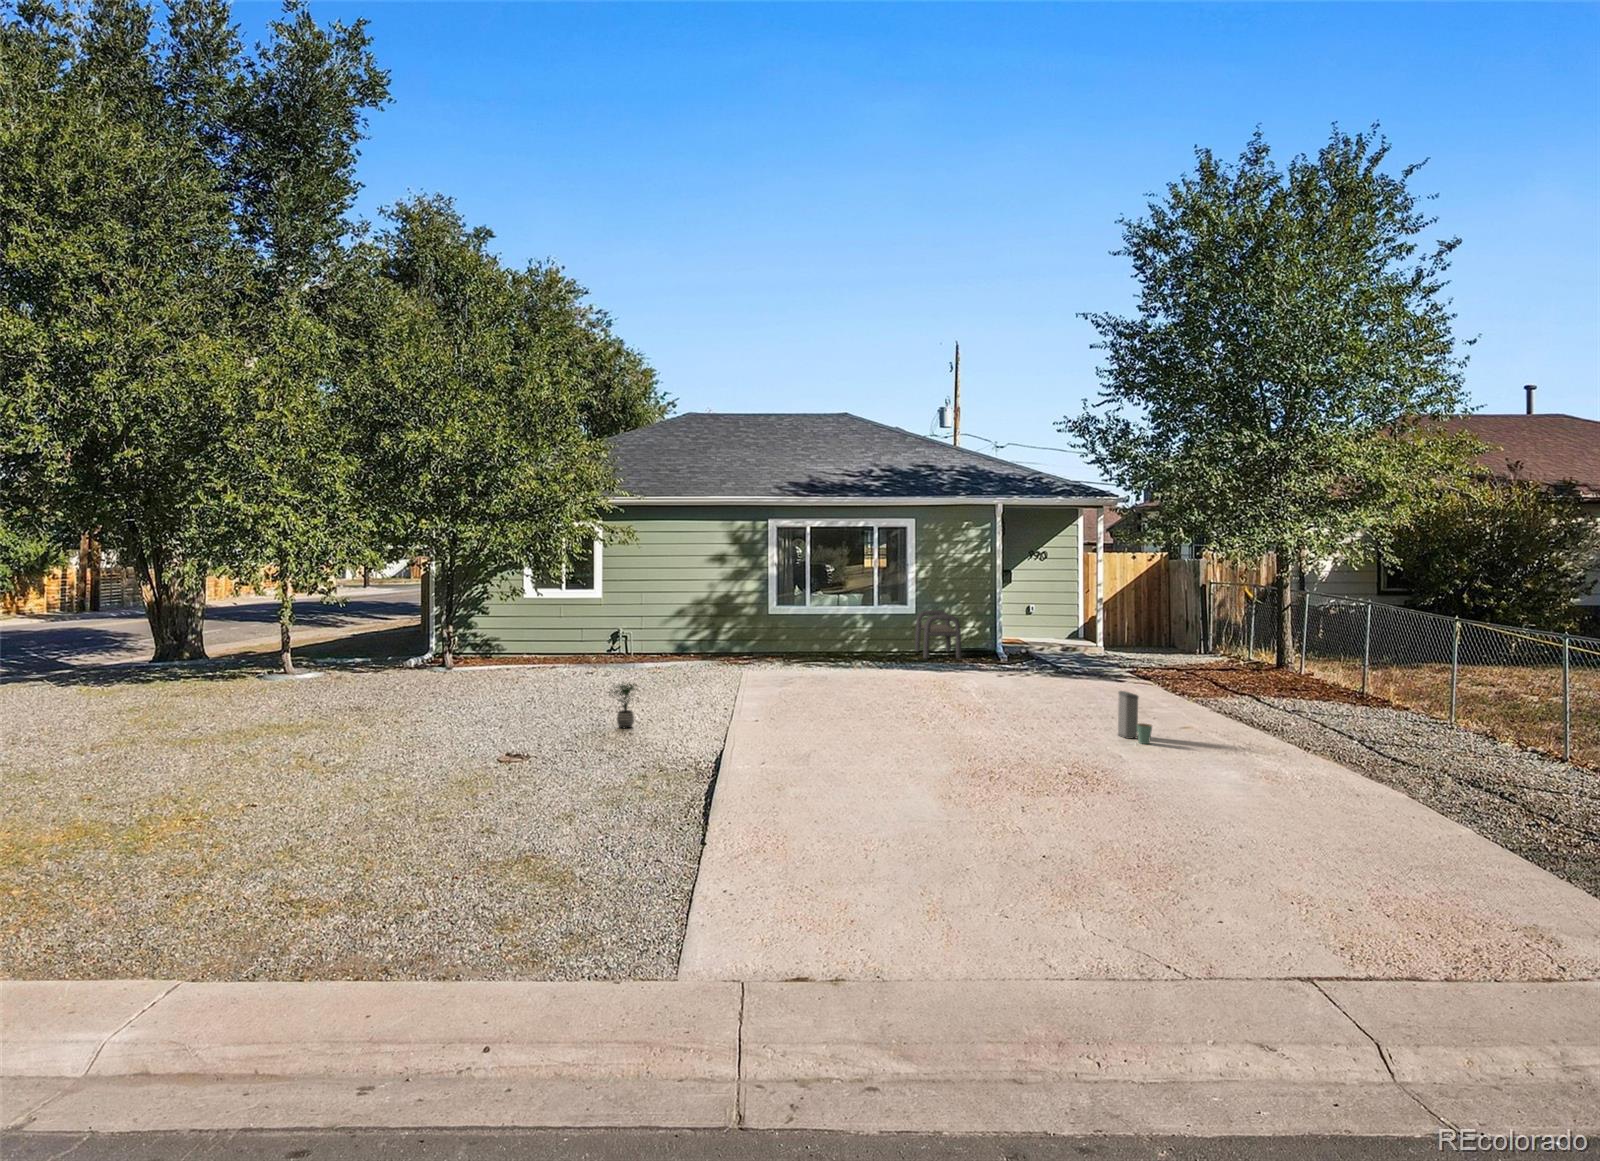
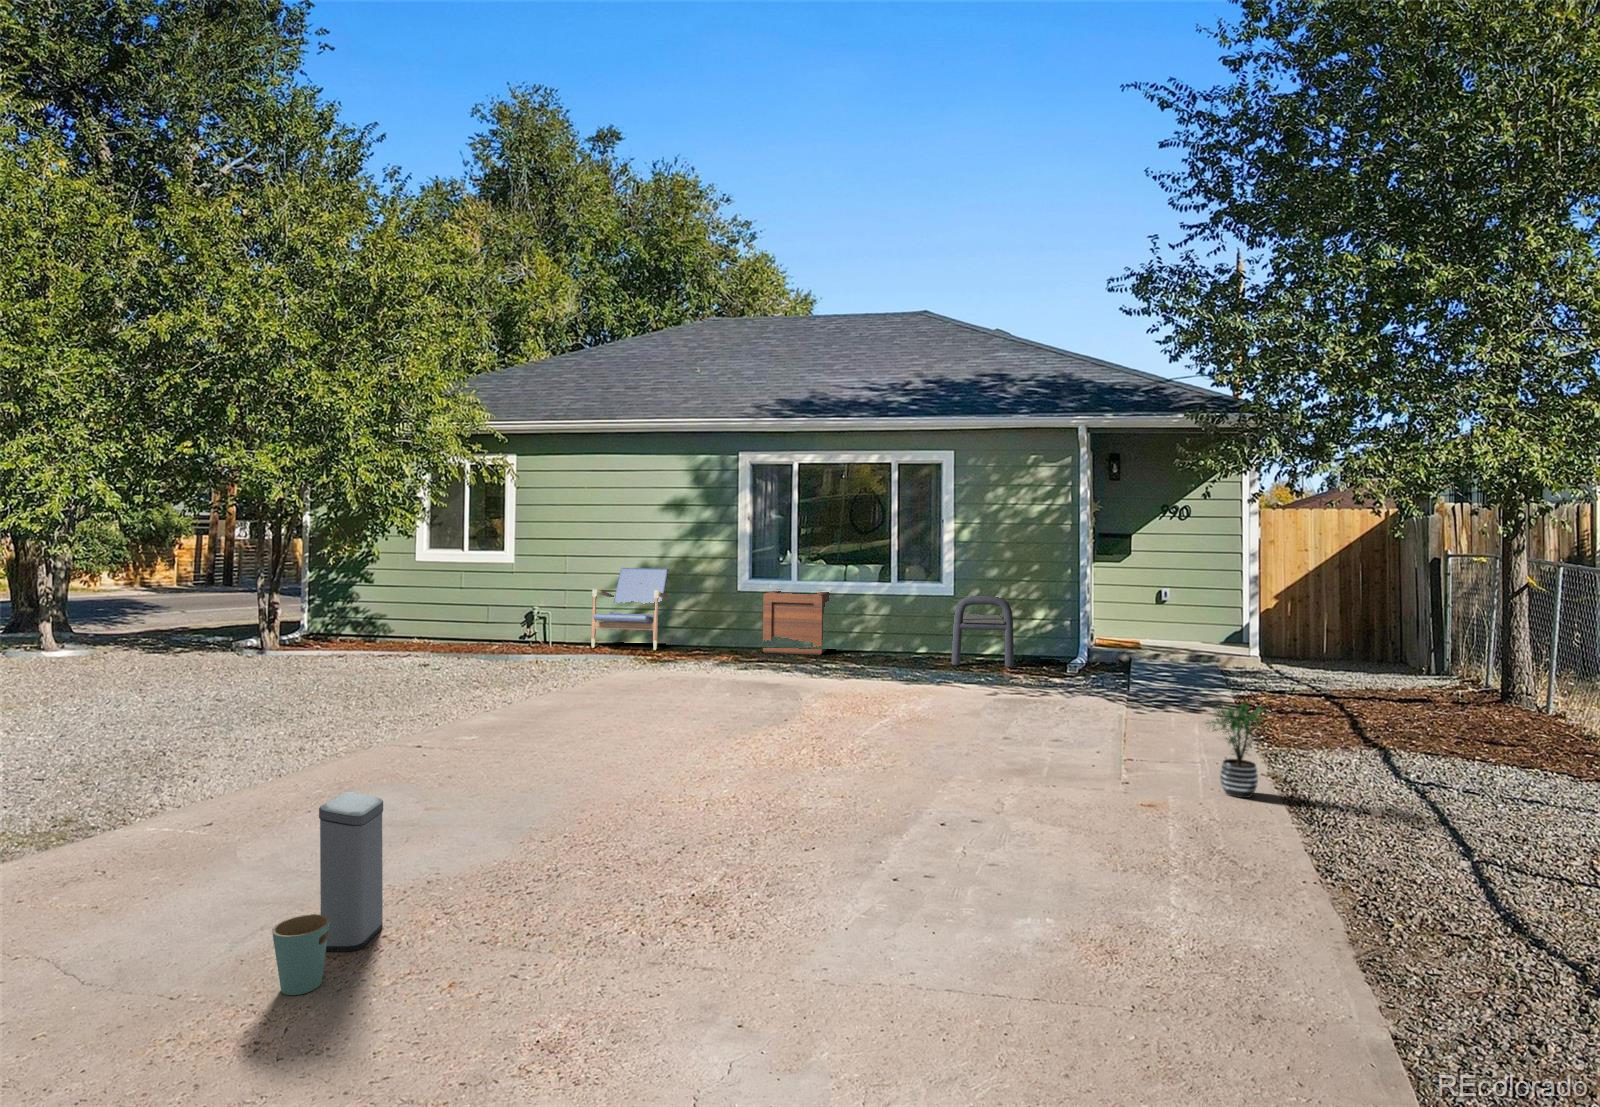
lounge chair: none [677,600,724,656] -> present [591,568,669,650]
wooden crate: none [796,613,836,656] -> present [763,591,830,655]
potted plant: present [609,683,635,728] -> present [1206,702,1265,798]
trash can: present [1118,691,1152,744] -> present [272,792,383,995]

